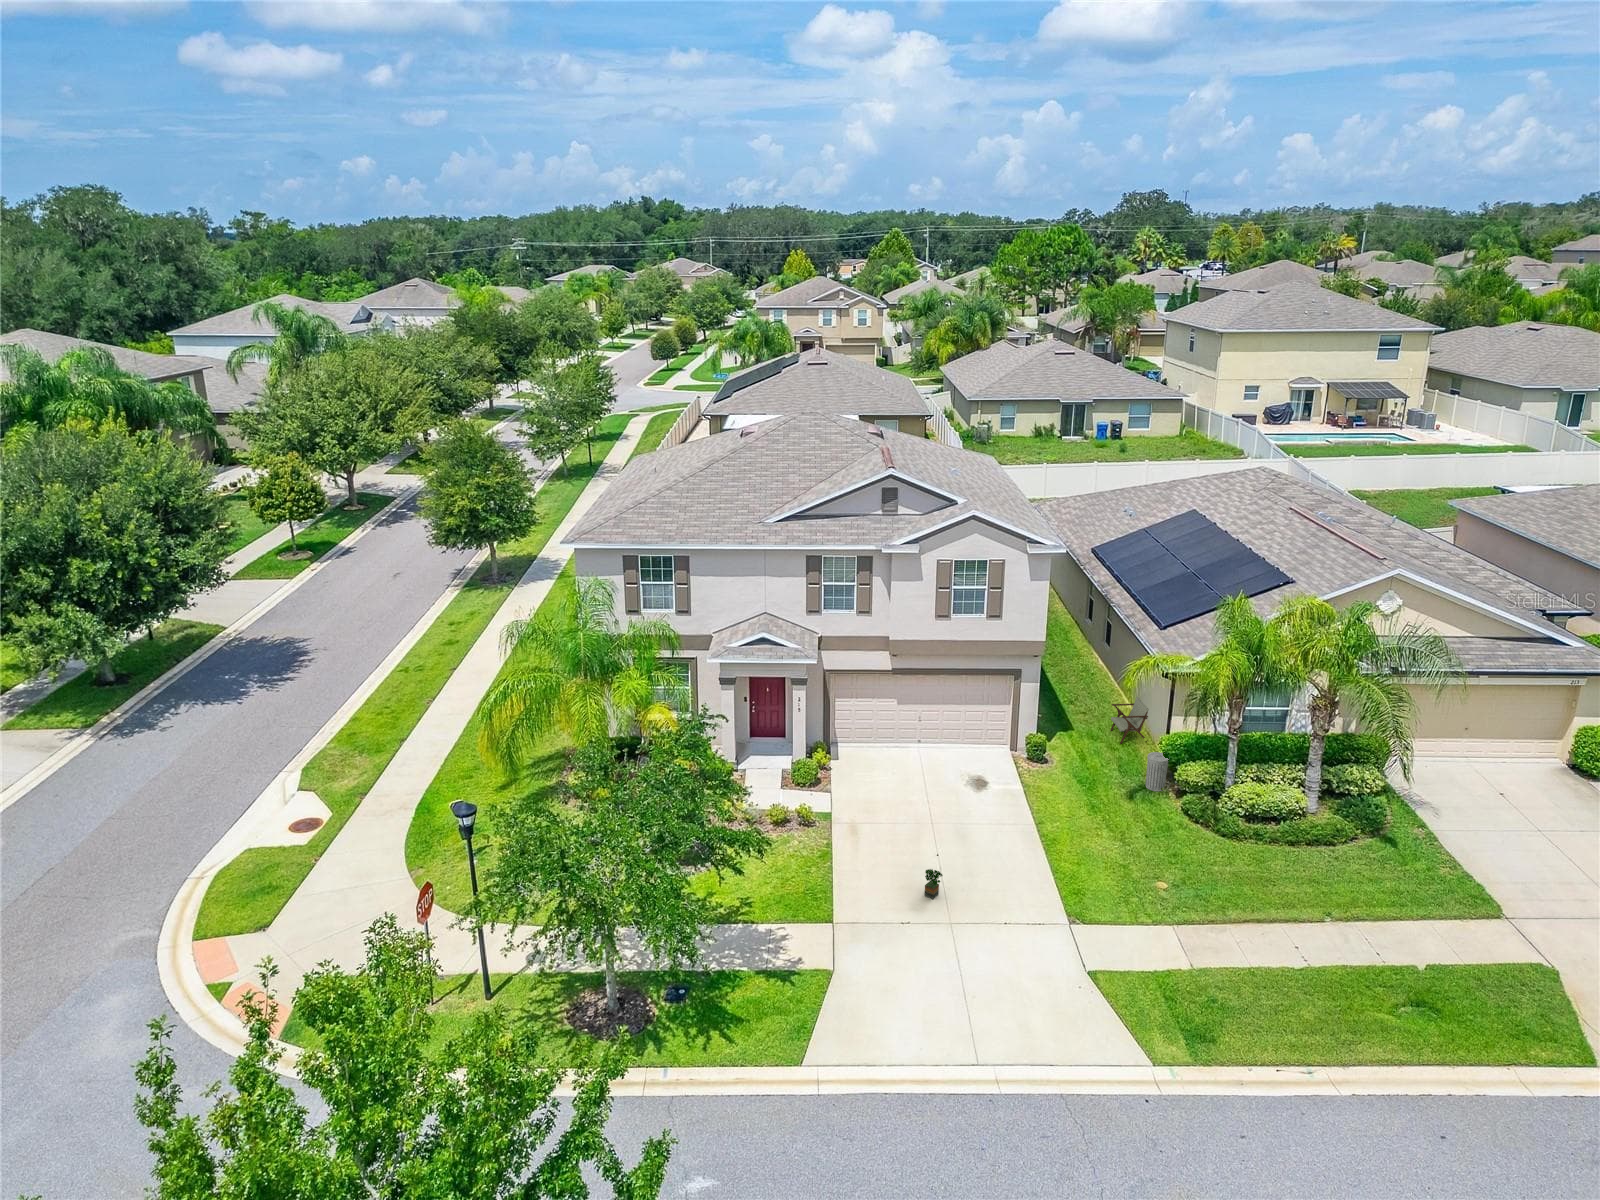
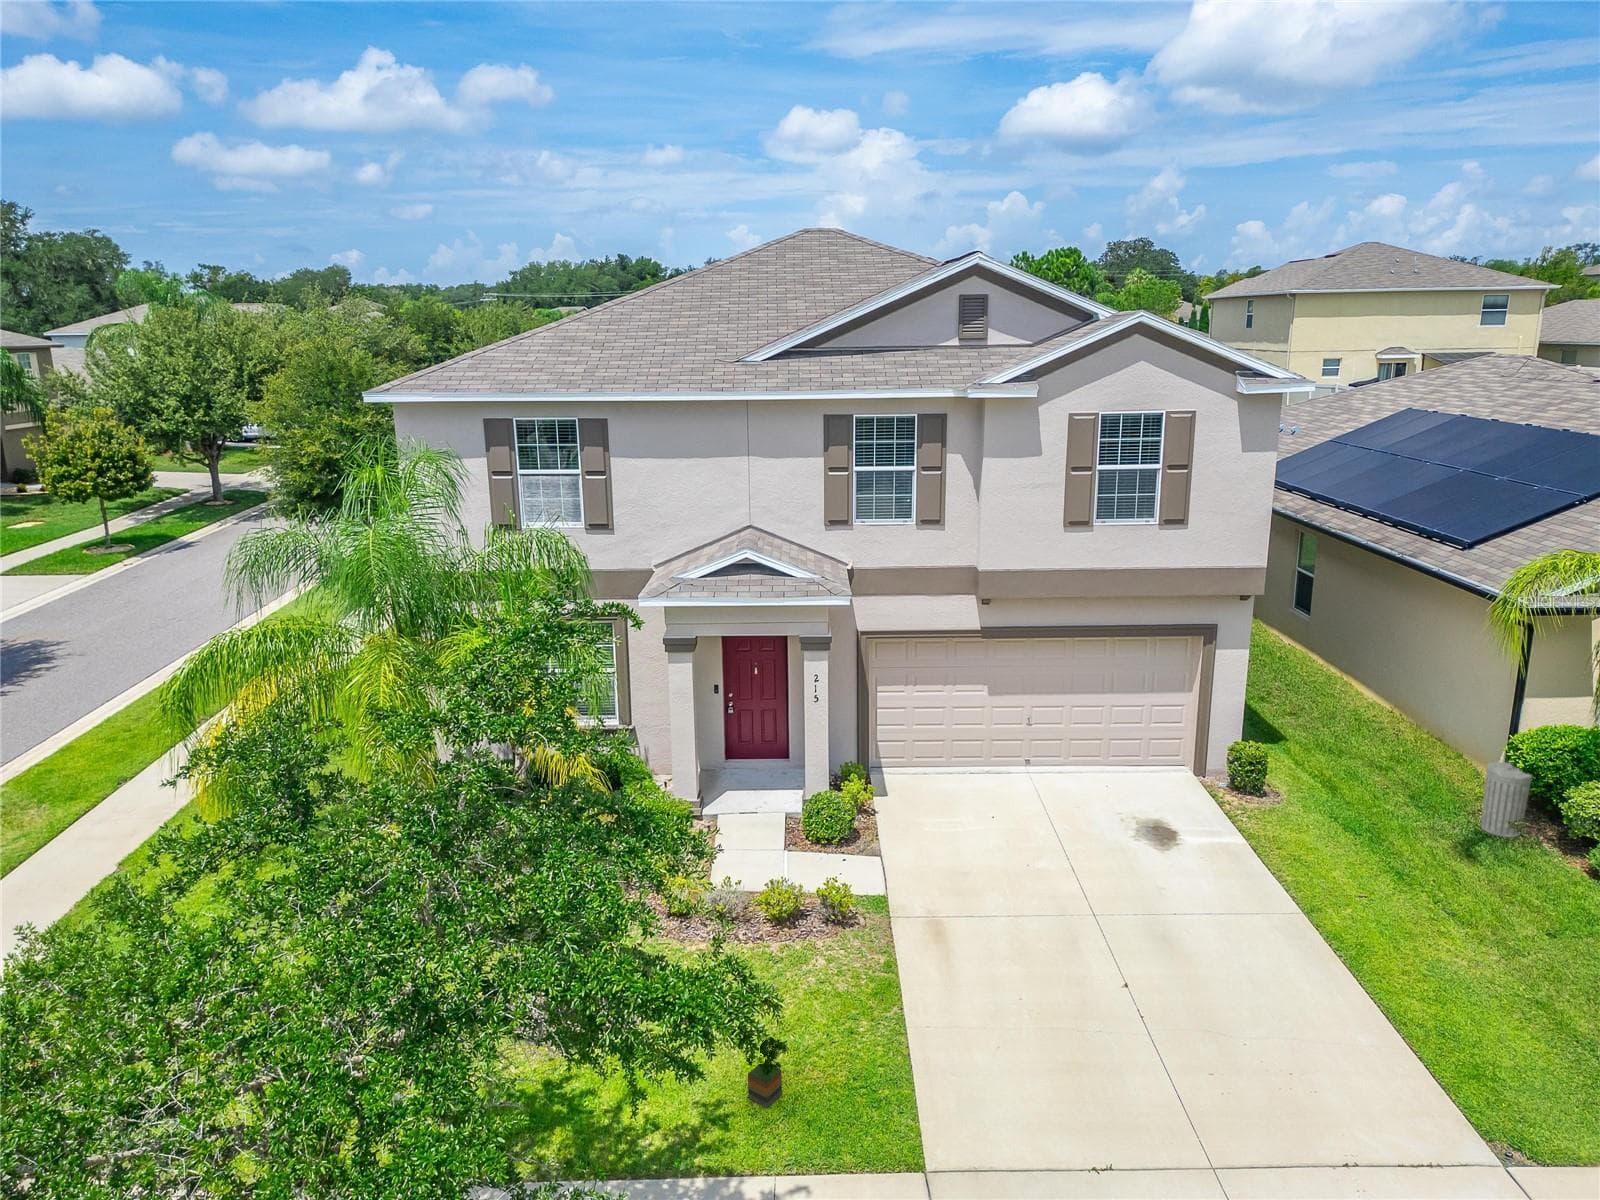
lounge chair: present [1110,697,1149,744] -> none [1357,675,1439,757]
potted tree: present [925,869,943,899] -> present [746,1037,788,1108]

